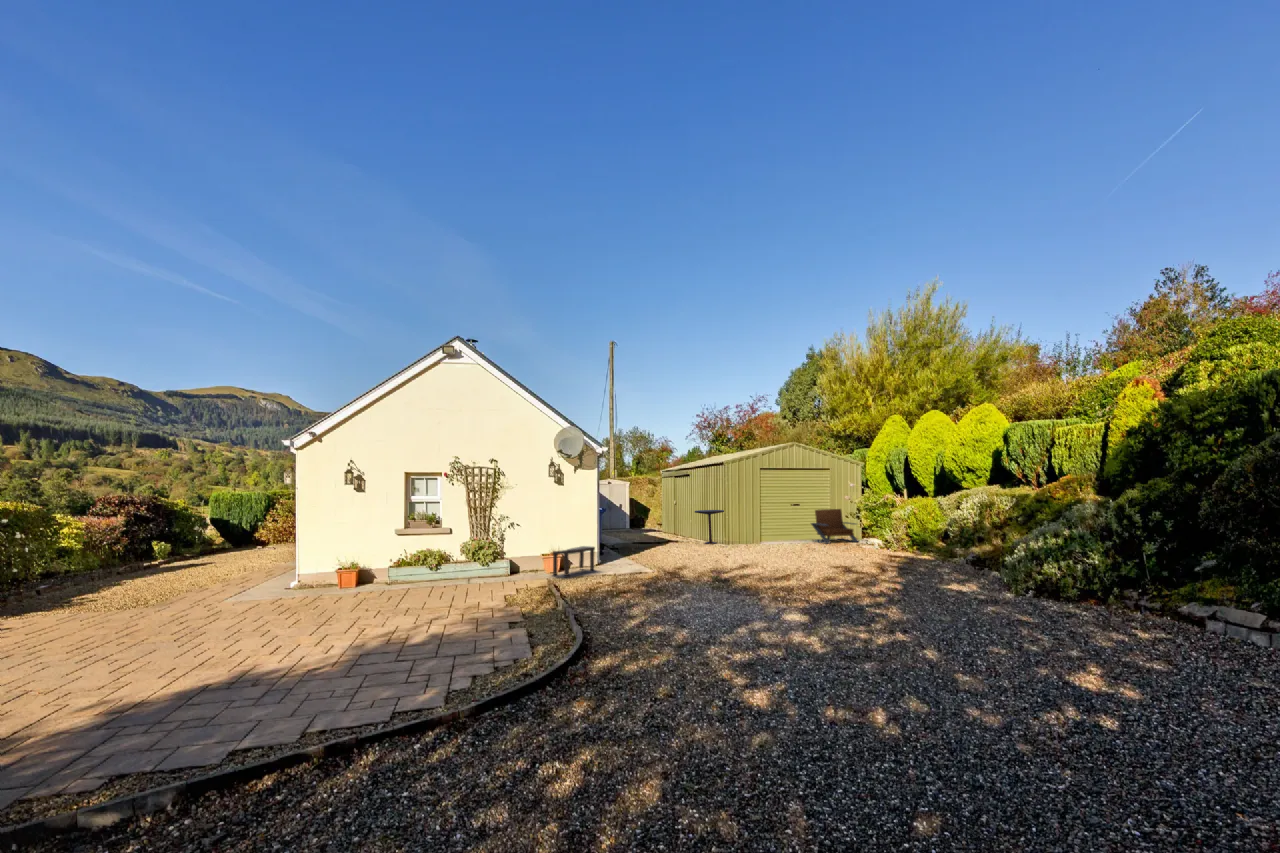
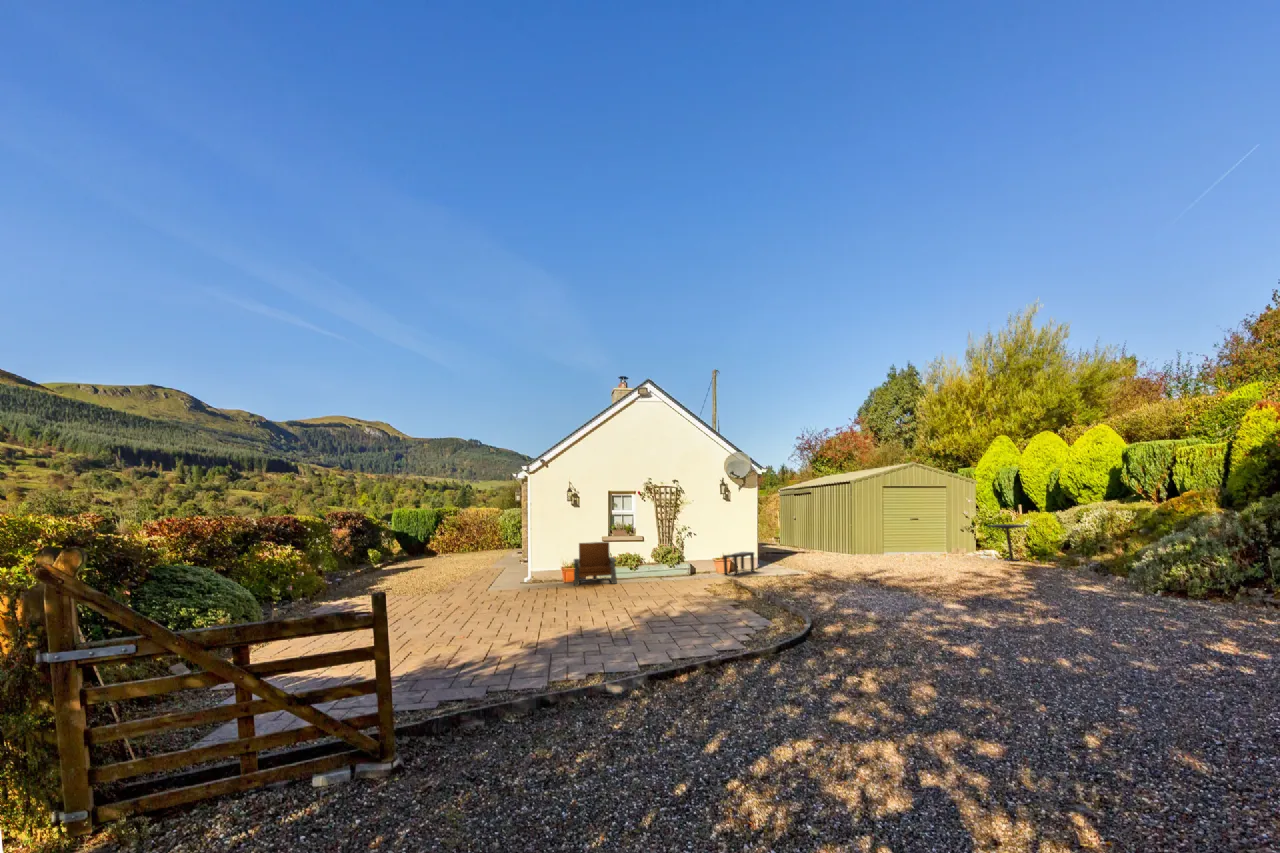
lounge chair: present [811,509,858,544] -> present [574,542,617,586]
pedestal table: present [695,510,724,544] -> present [988,524,1026,561]

